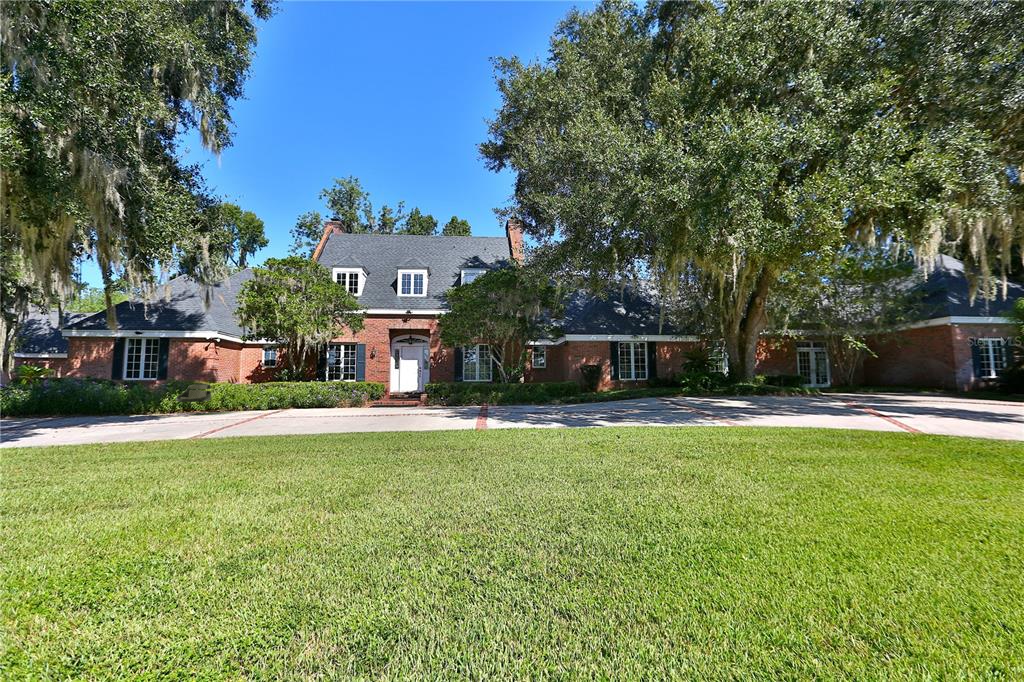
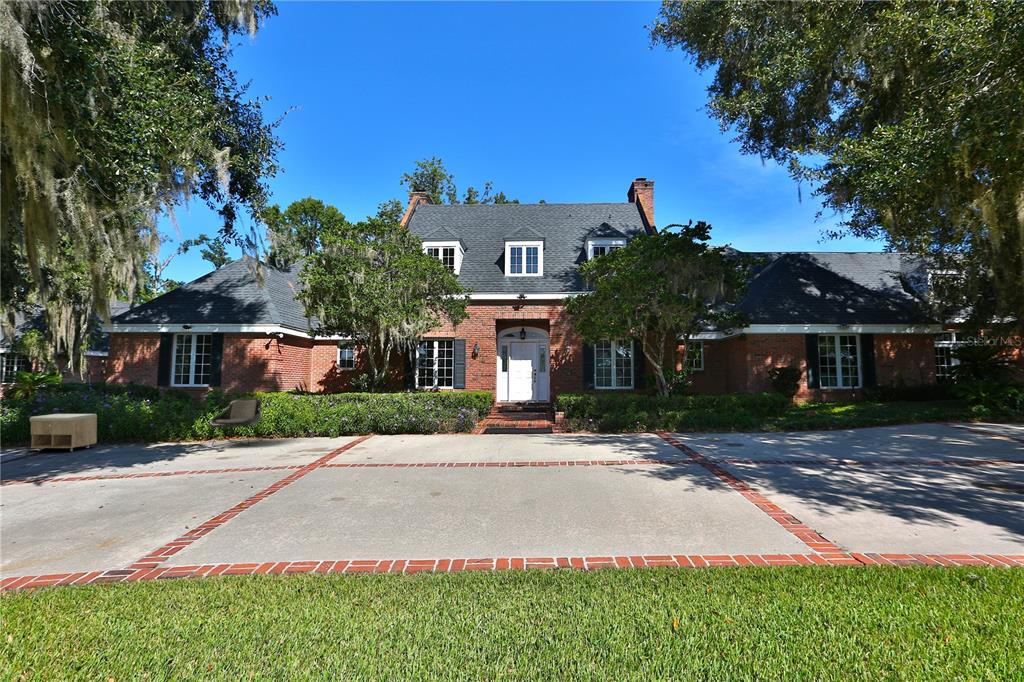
storage bench: none [42,394,90,420] -> present [30,414,97,451]

